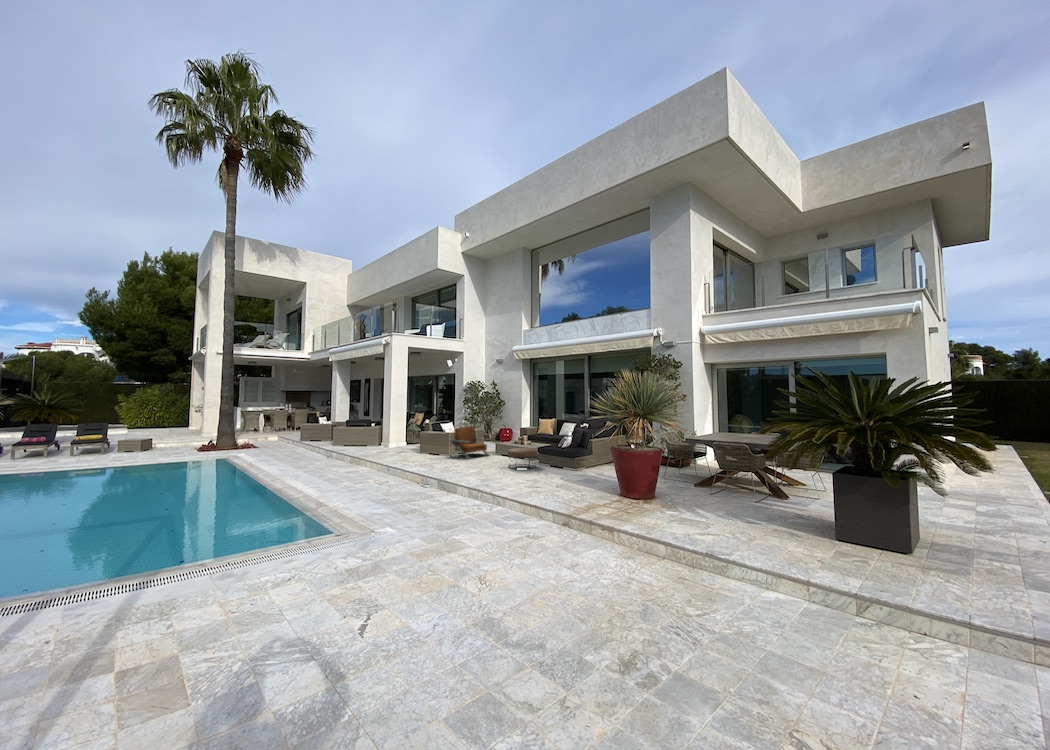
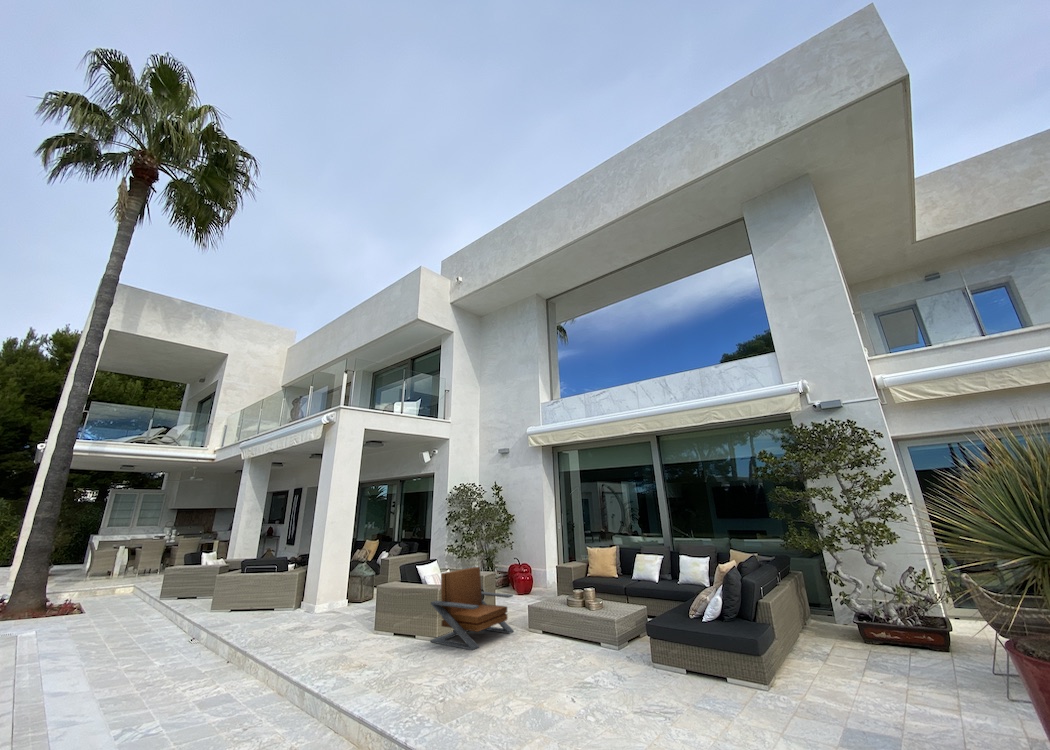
ottoman: present [507,448,538,469] -> none [582,626,661,700]

